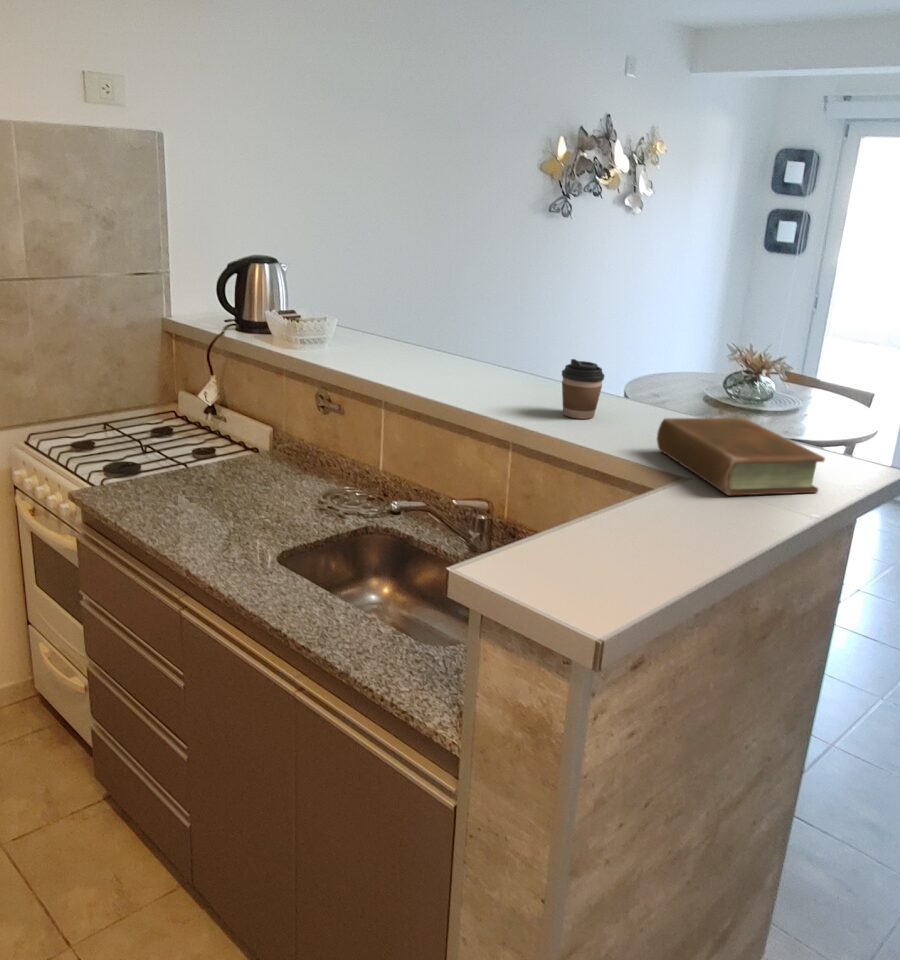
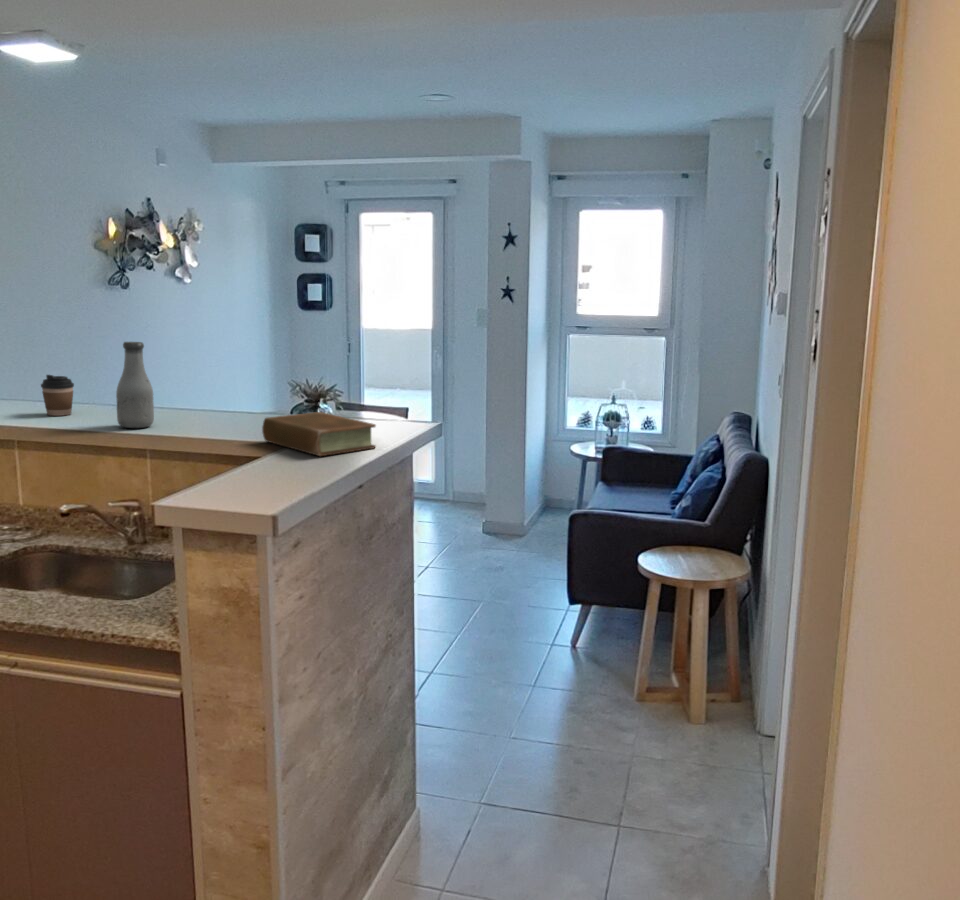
bottle: none [491,291,537,401] -> present [116,342,154,428]
coffee cup: present [562,359,604,419] -> present [41,375,74,416]

